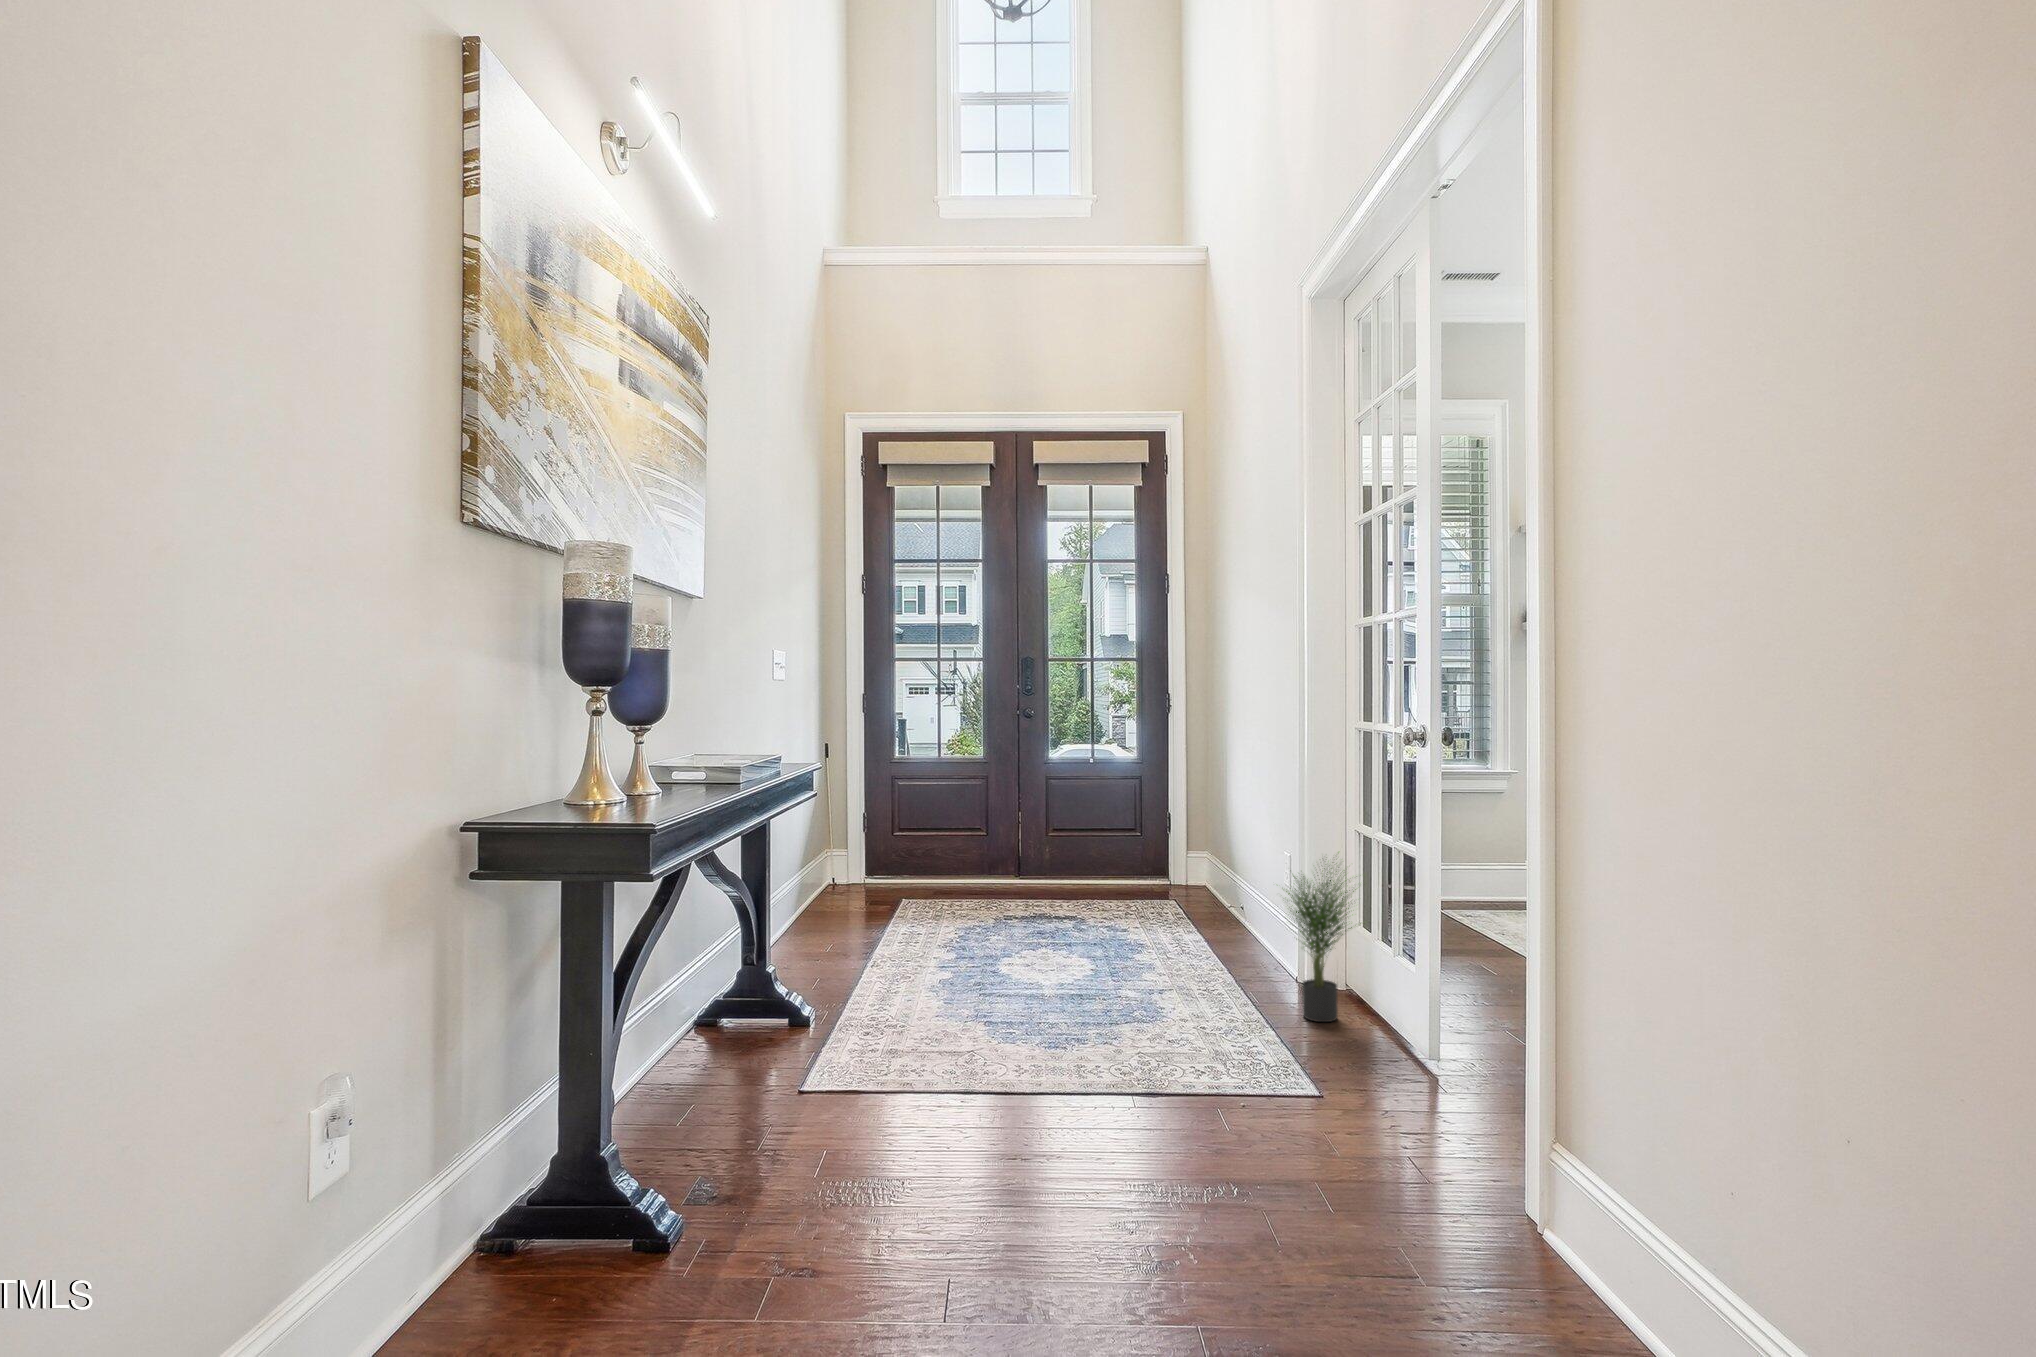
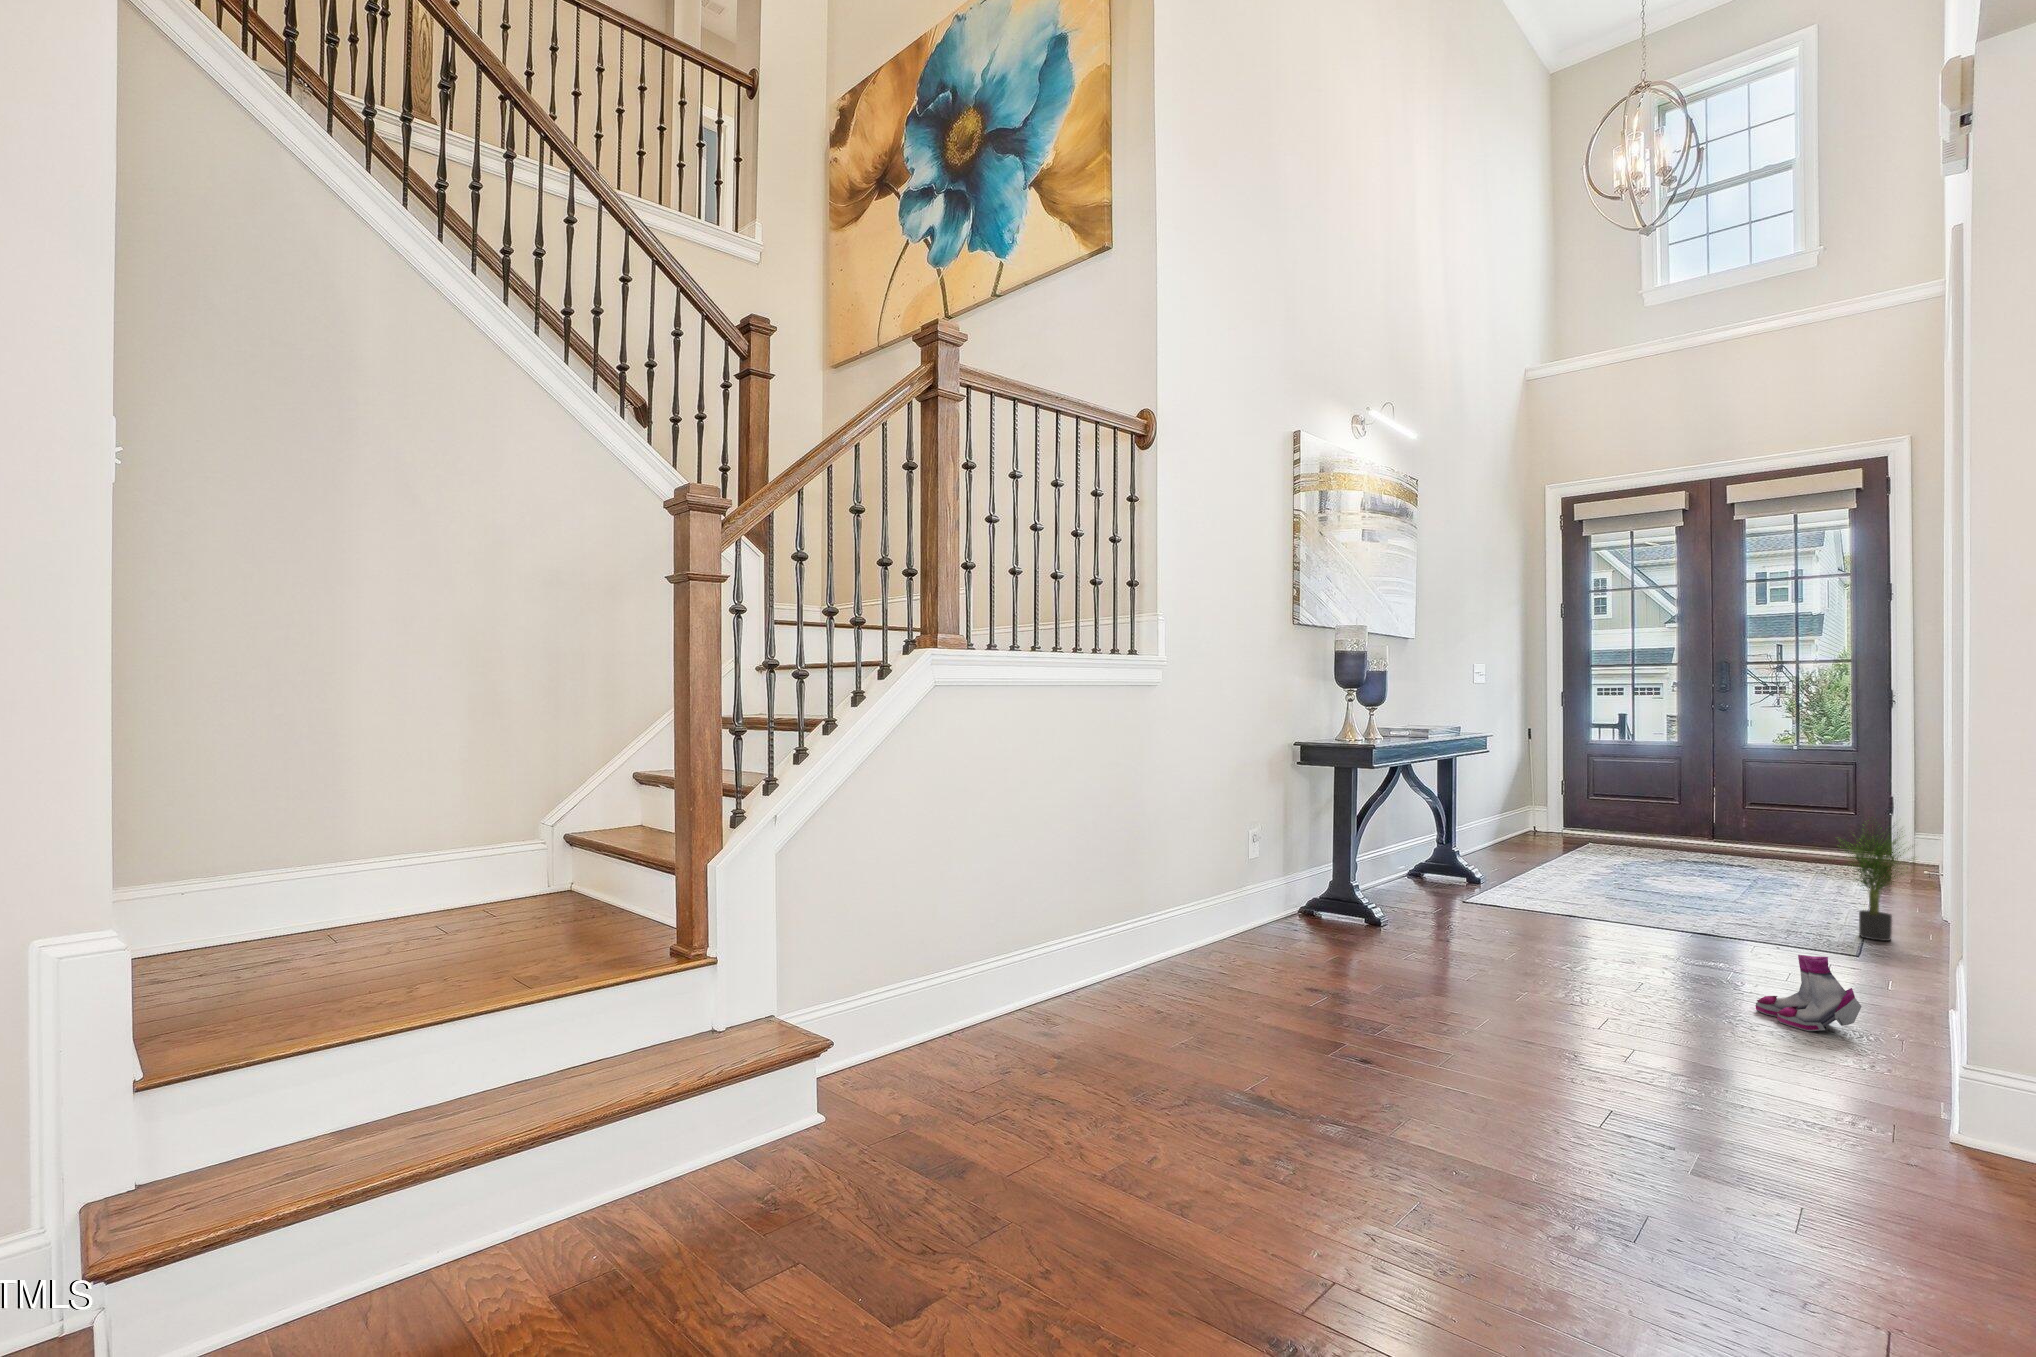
boots: none [1414,1154,1589,1319] -> present [1755,955,1862,1031]

